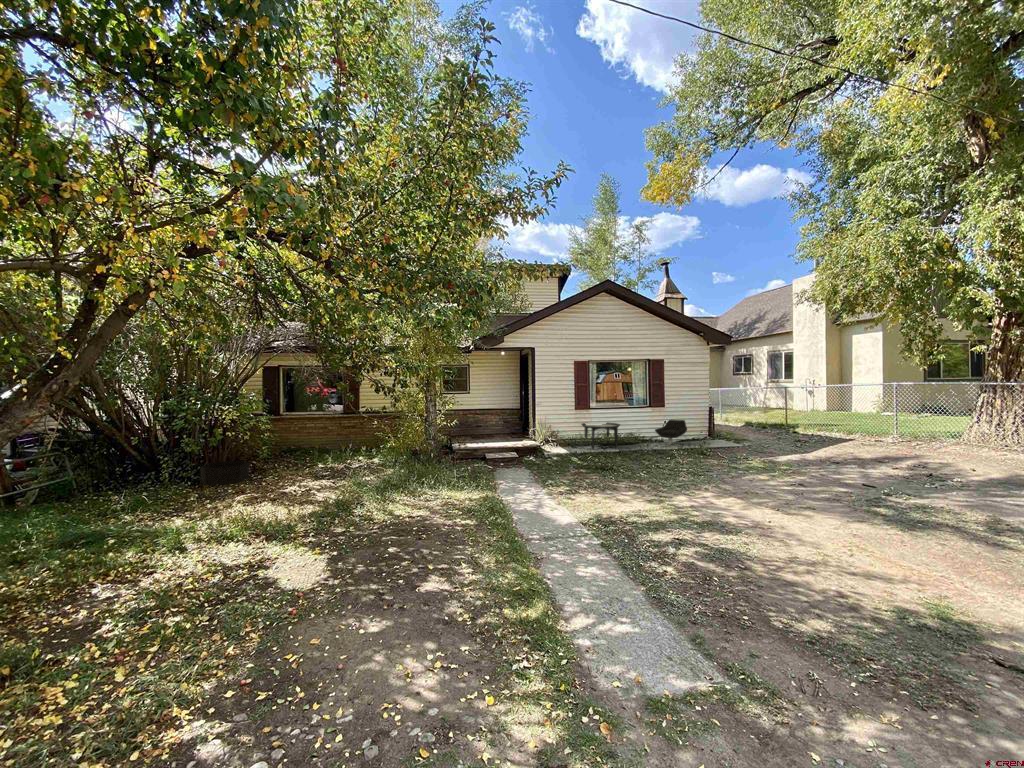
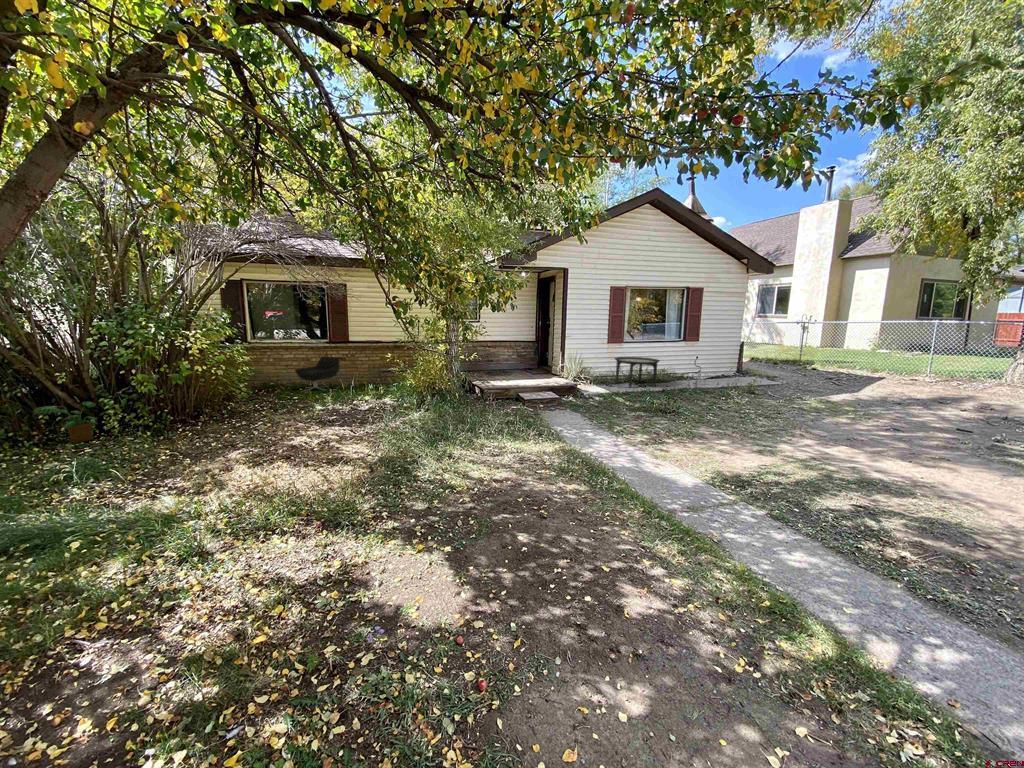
lounge chair: present [655,420,687,445] -> present [295,356,339,390]
potted plant: none [117,458,158,486] -> present [34,402,97,442]
basket: present [200,461,249,485] -> none [162,403,232,439]

